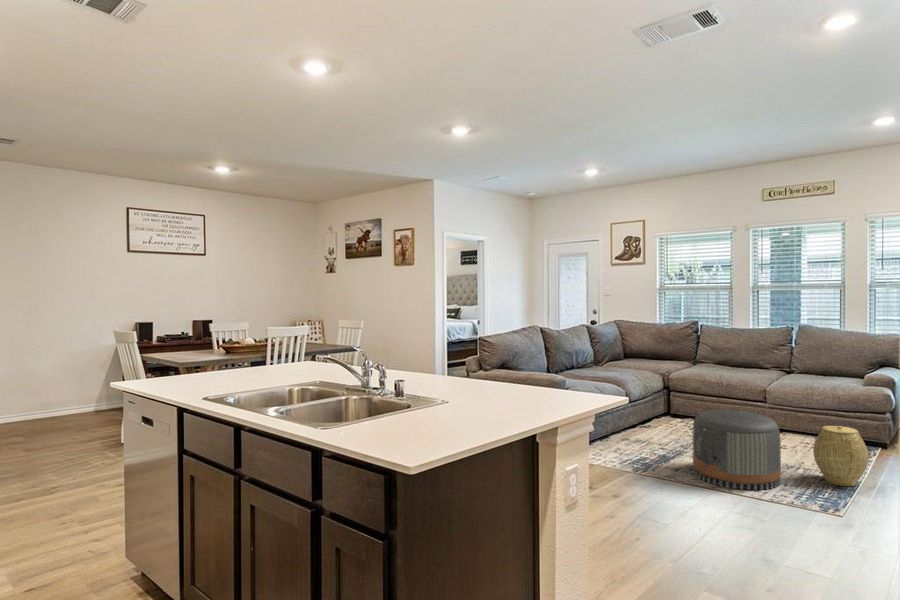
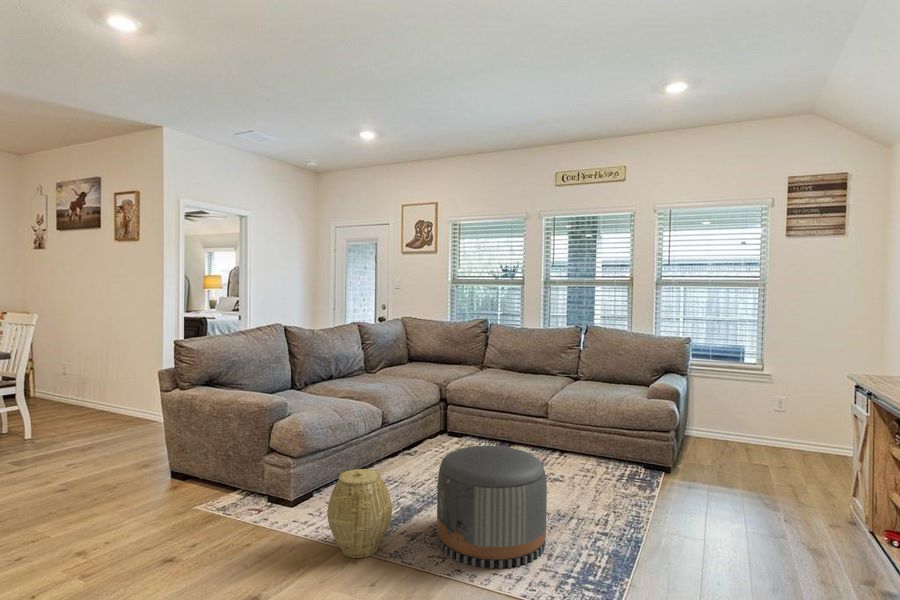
woven basket: present [813,426,869,486] -> present [327,469,392,558]

